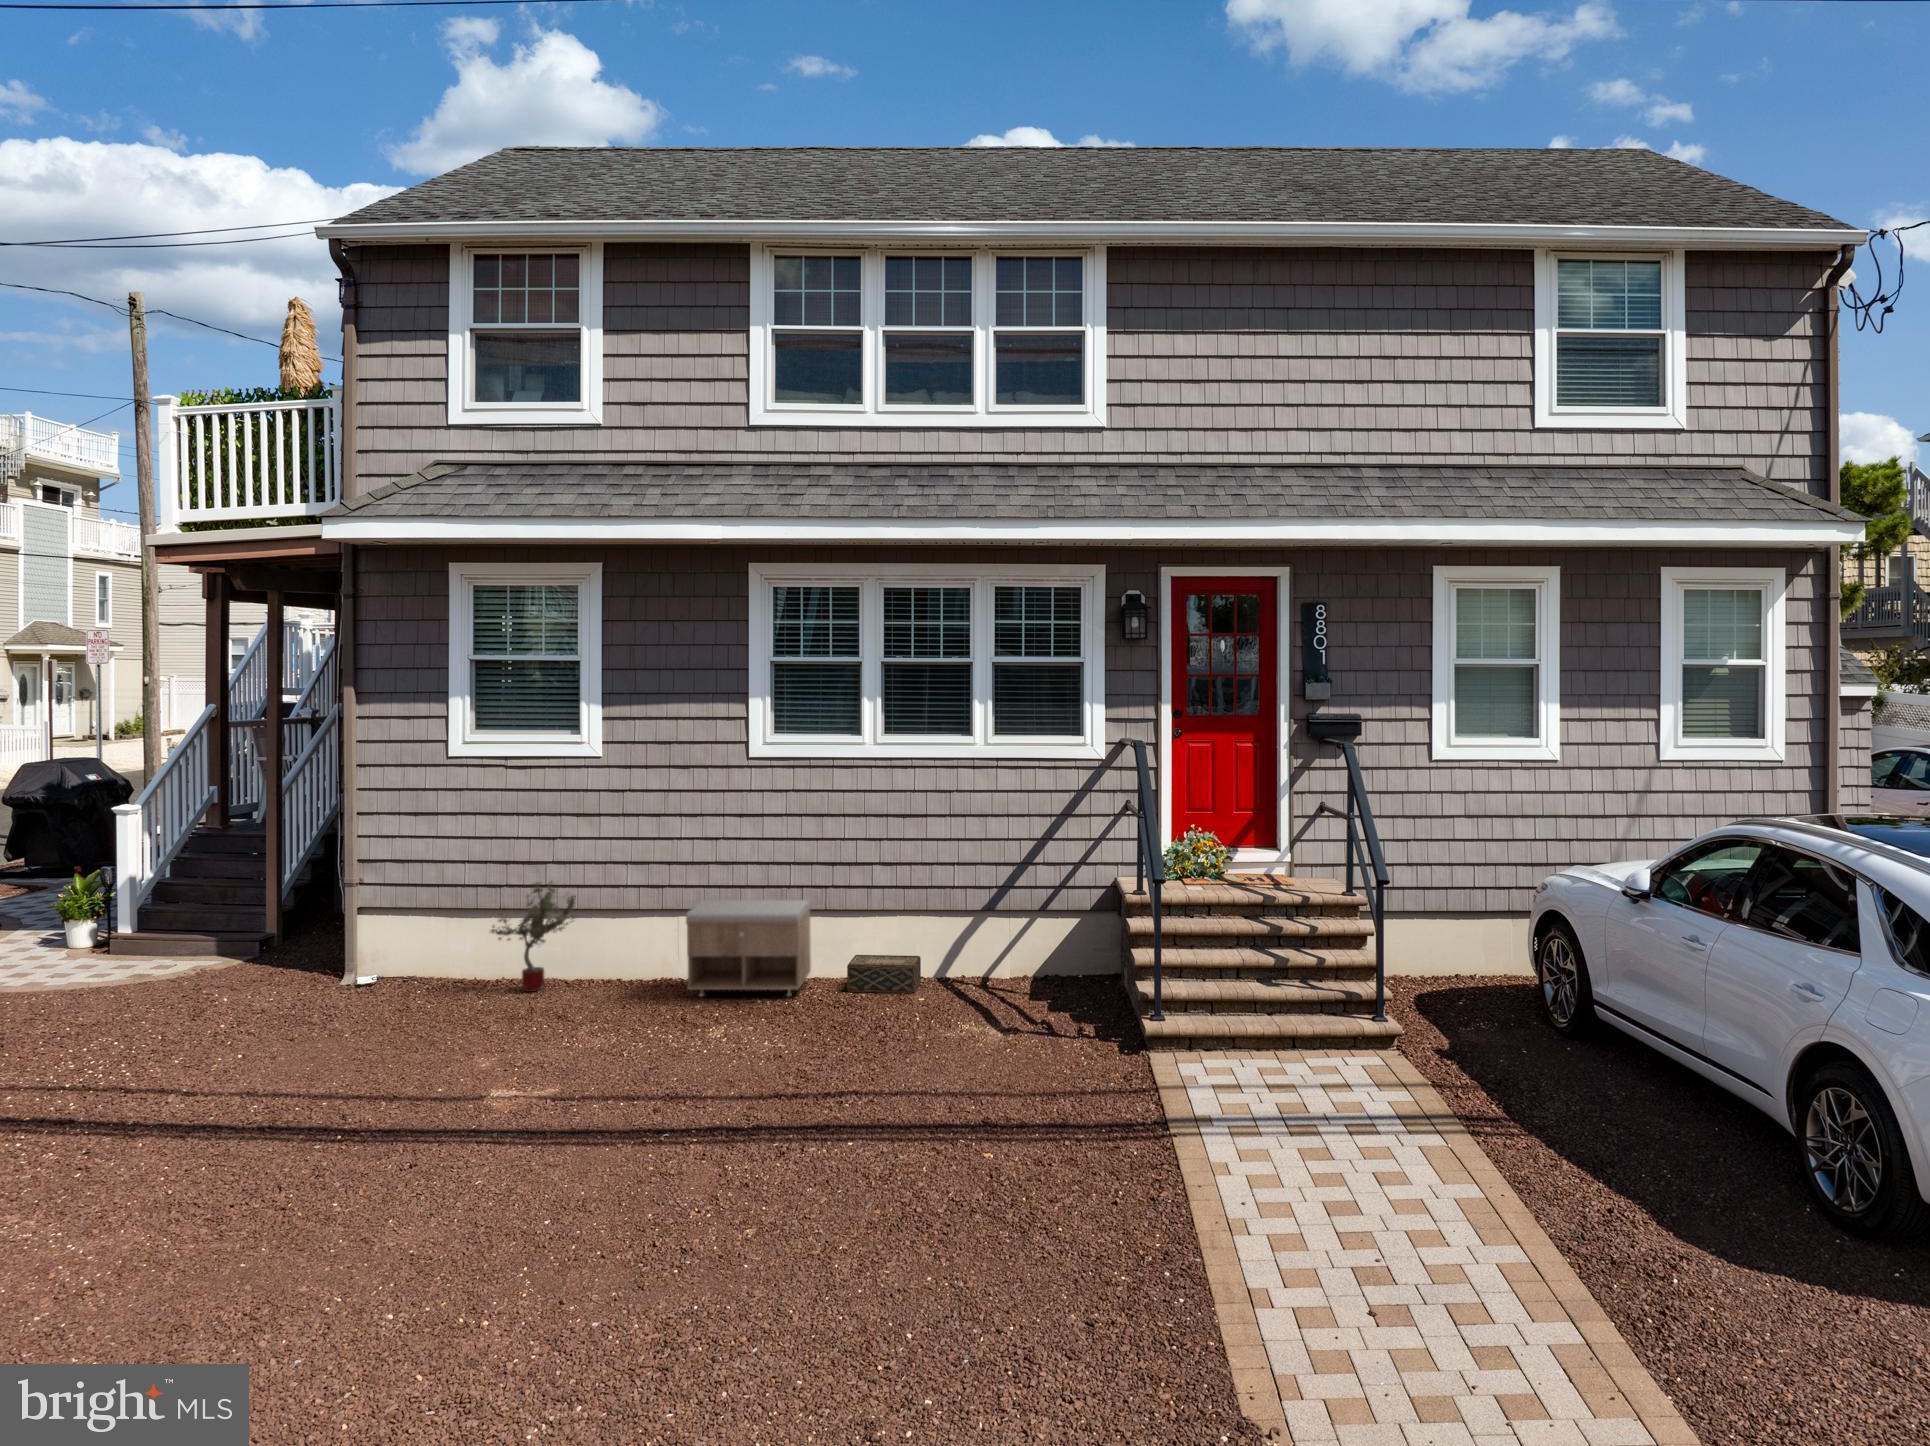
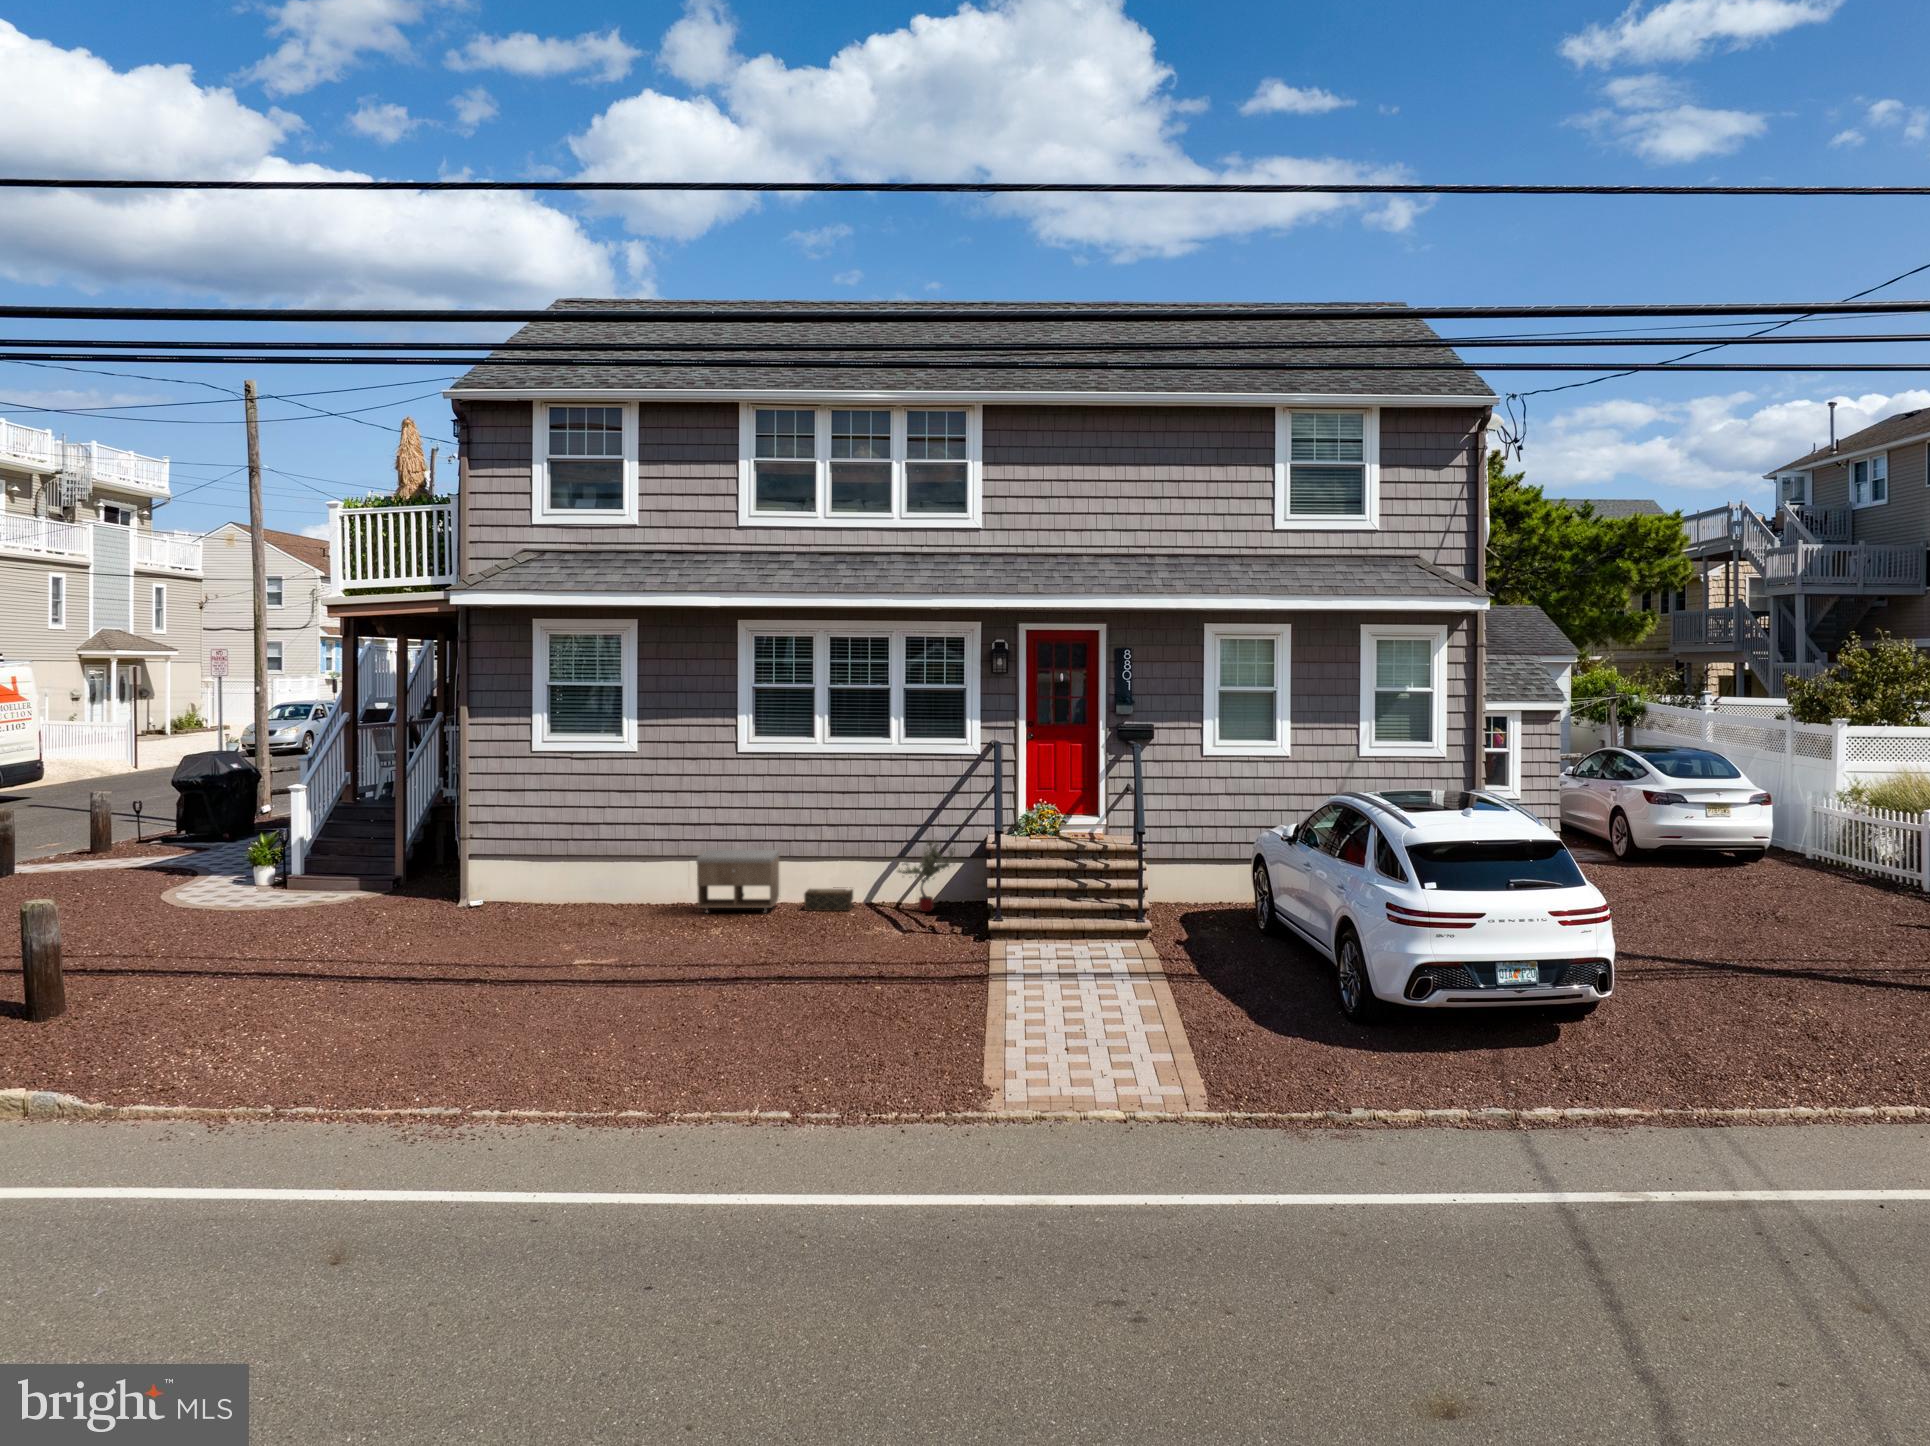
potted tree: present [491,881,576,992] -> present [898,842,955,912]

